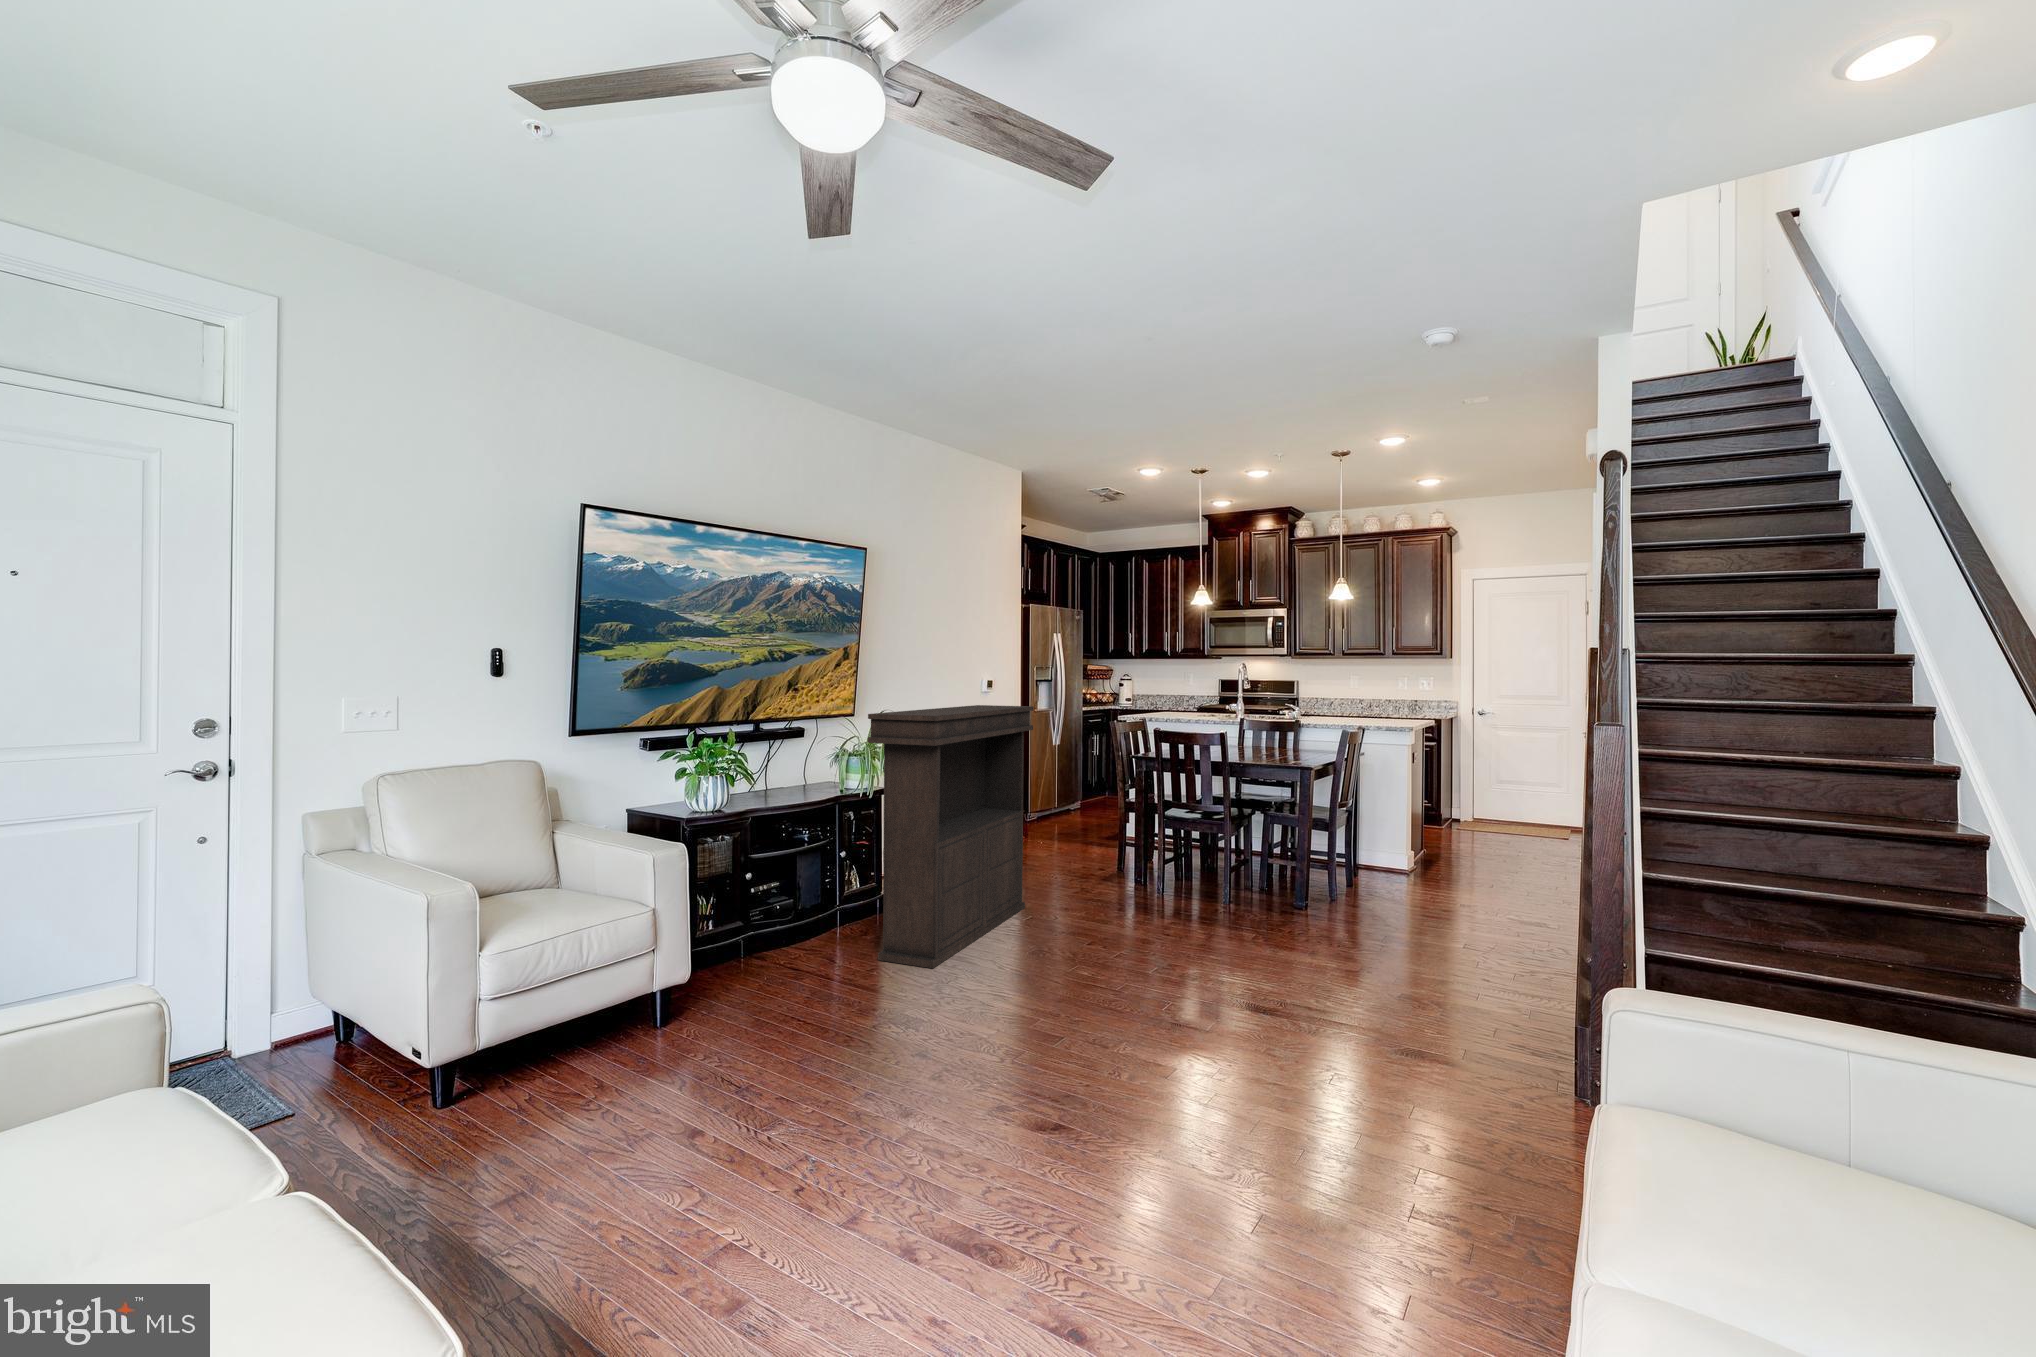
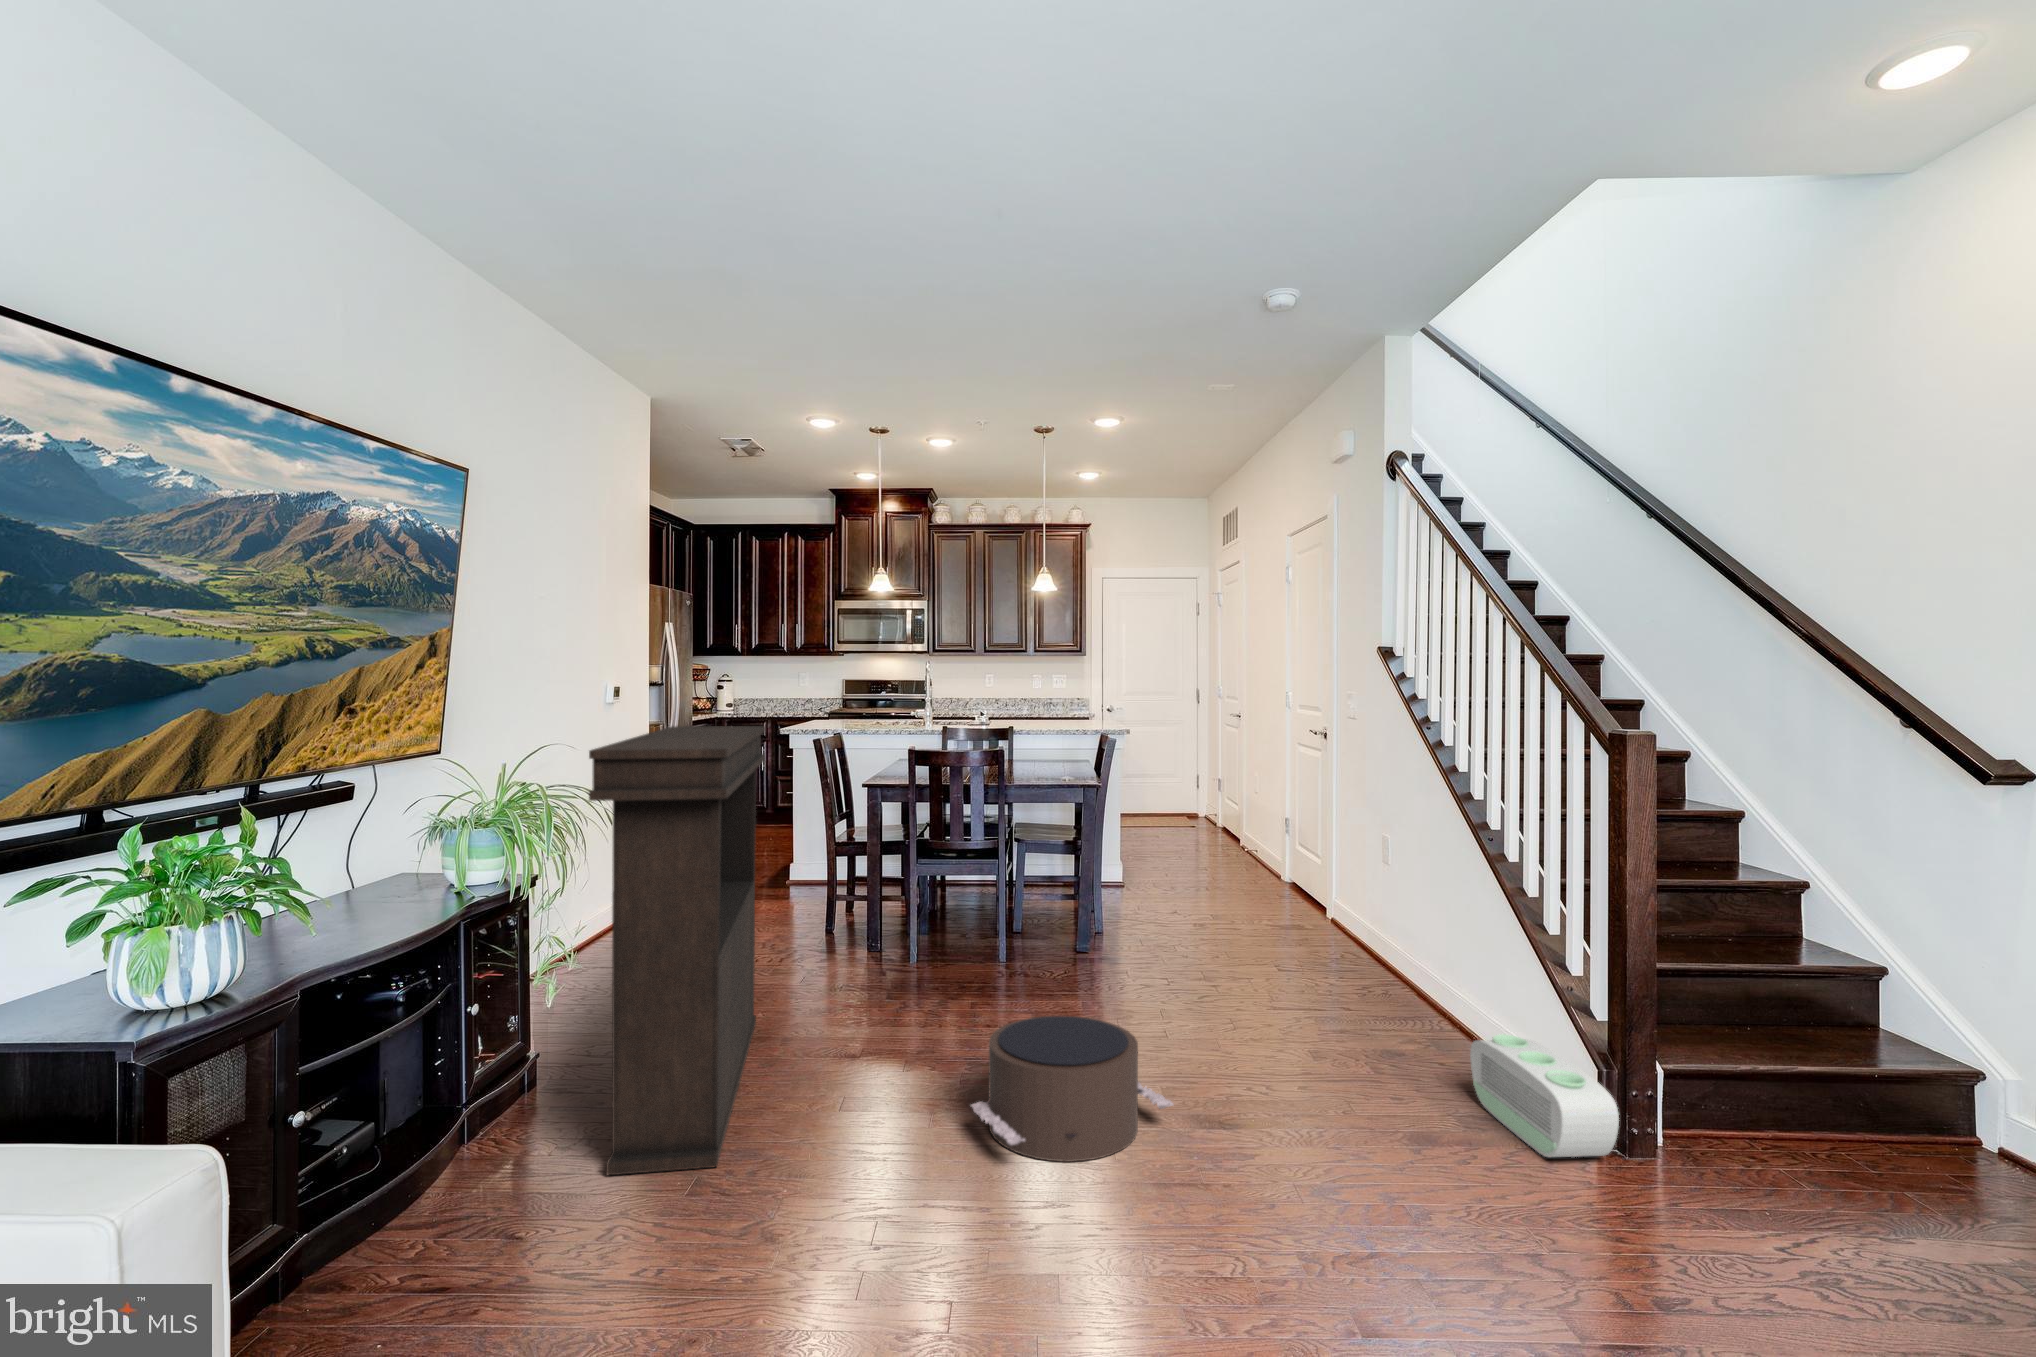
pouf: none [1086,919,1225,1014] -> present [971,1015,1173,1162]
air purifier: none [1510,996,1573,1105] -> present [1470,1034,1619,1157]

